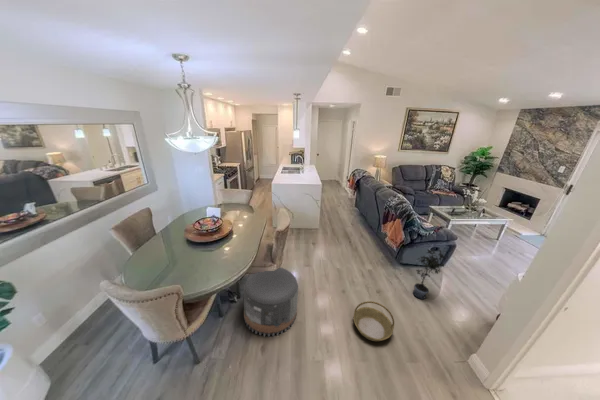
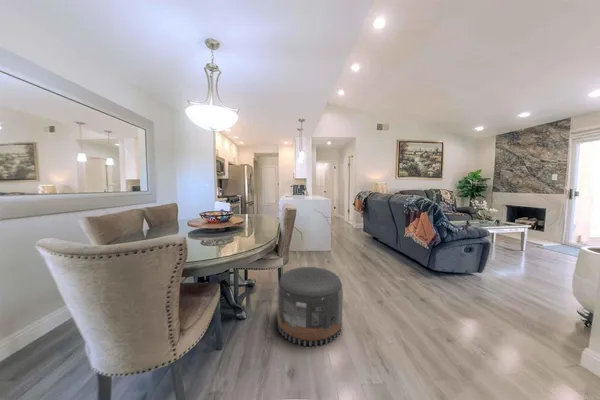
potted plant: present [413,249,446,299] -> none [458,236,493,299]
basket: present [353,301,394,341] -> none [410,290,463,339]

